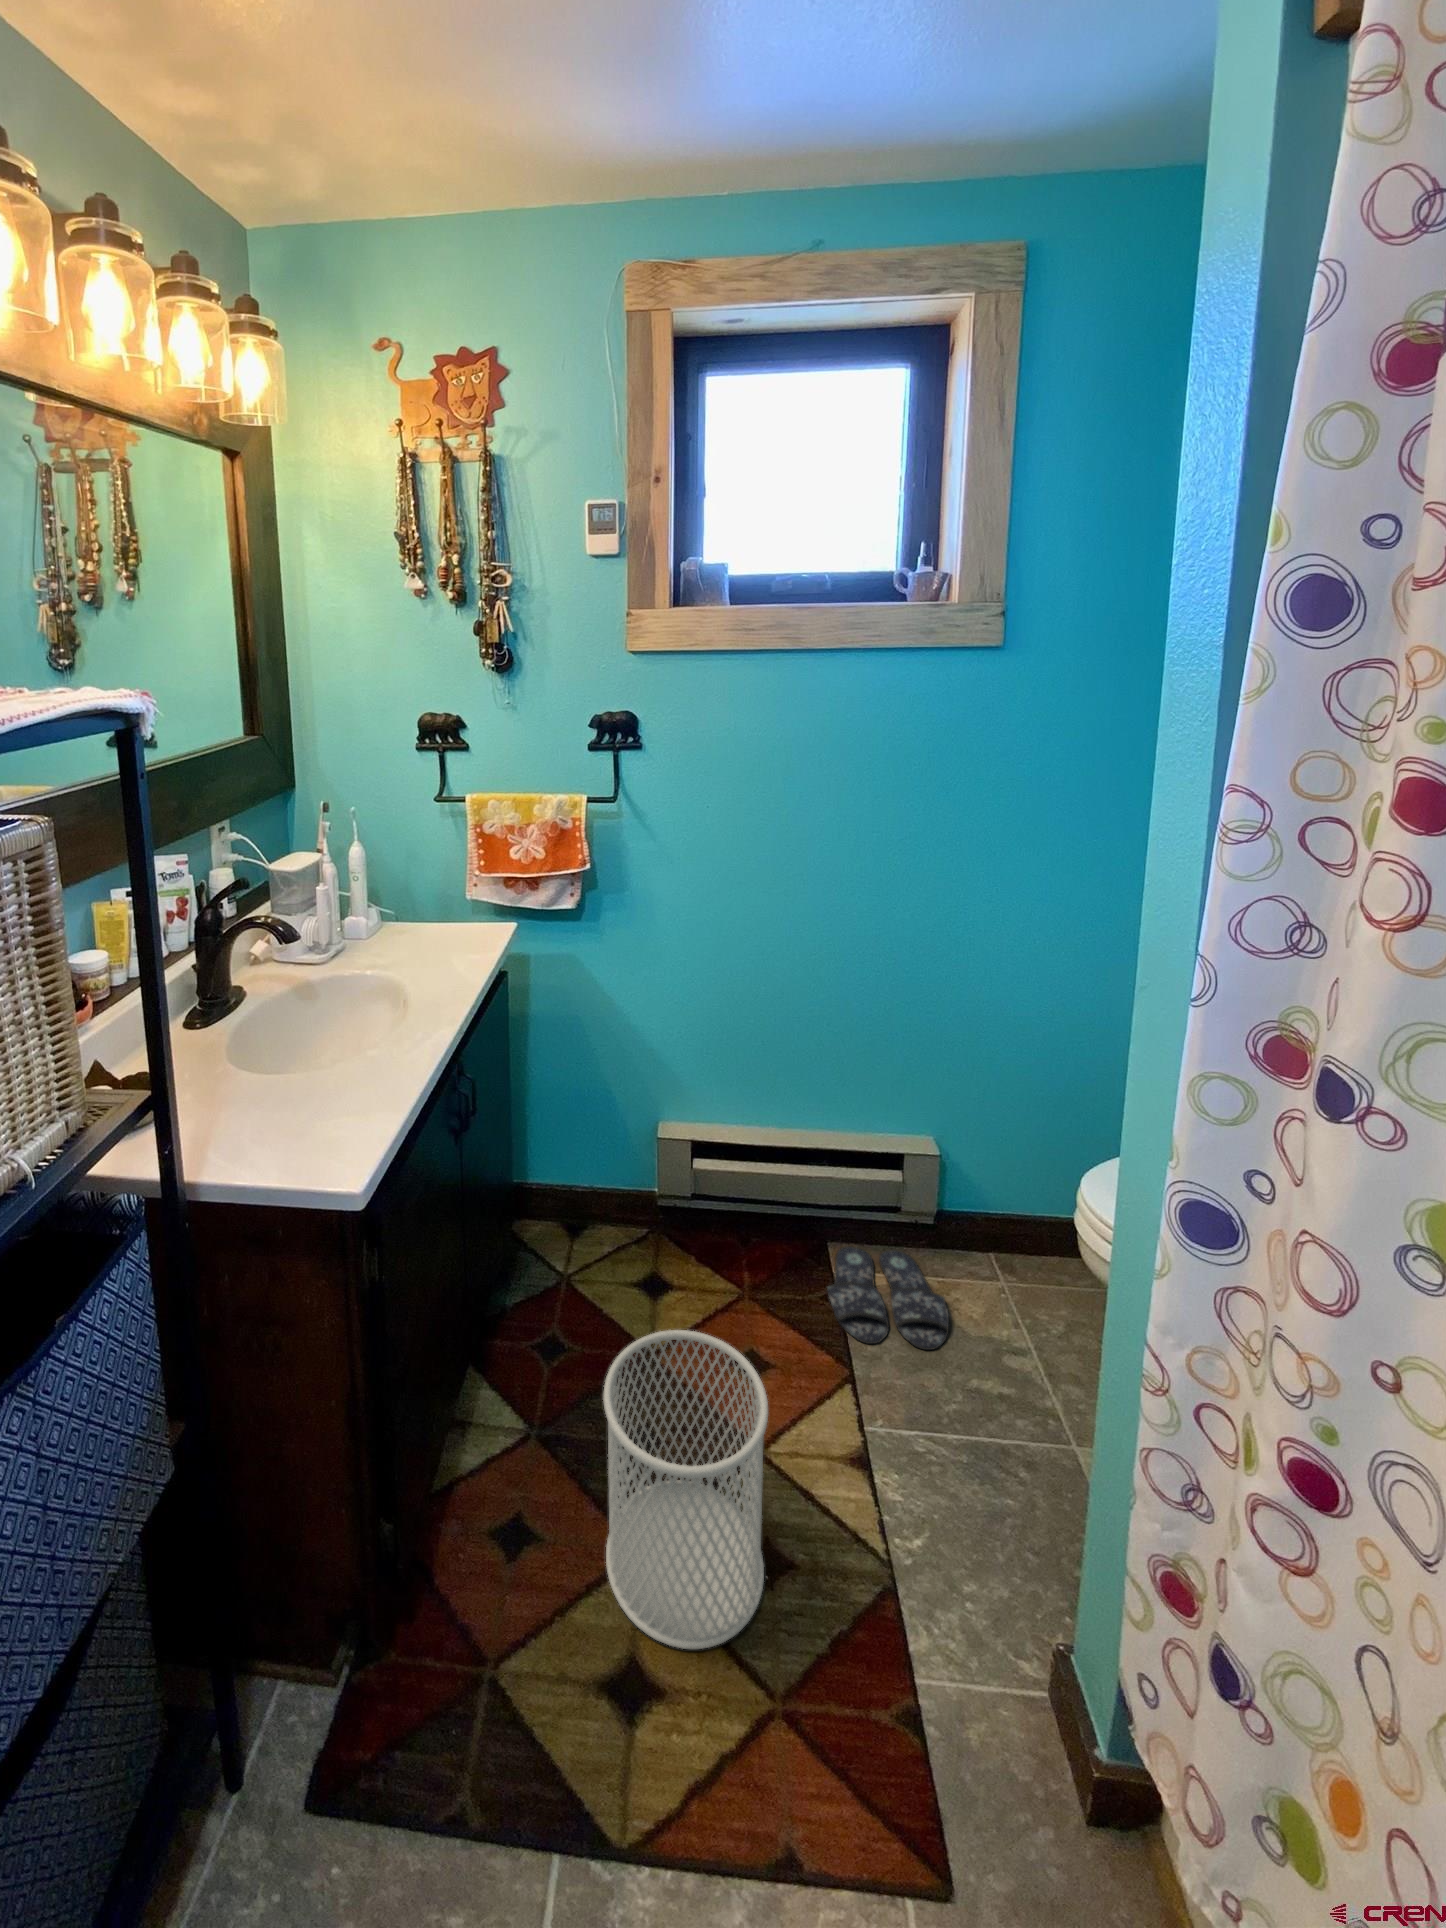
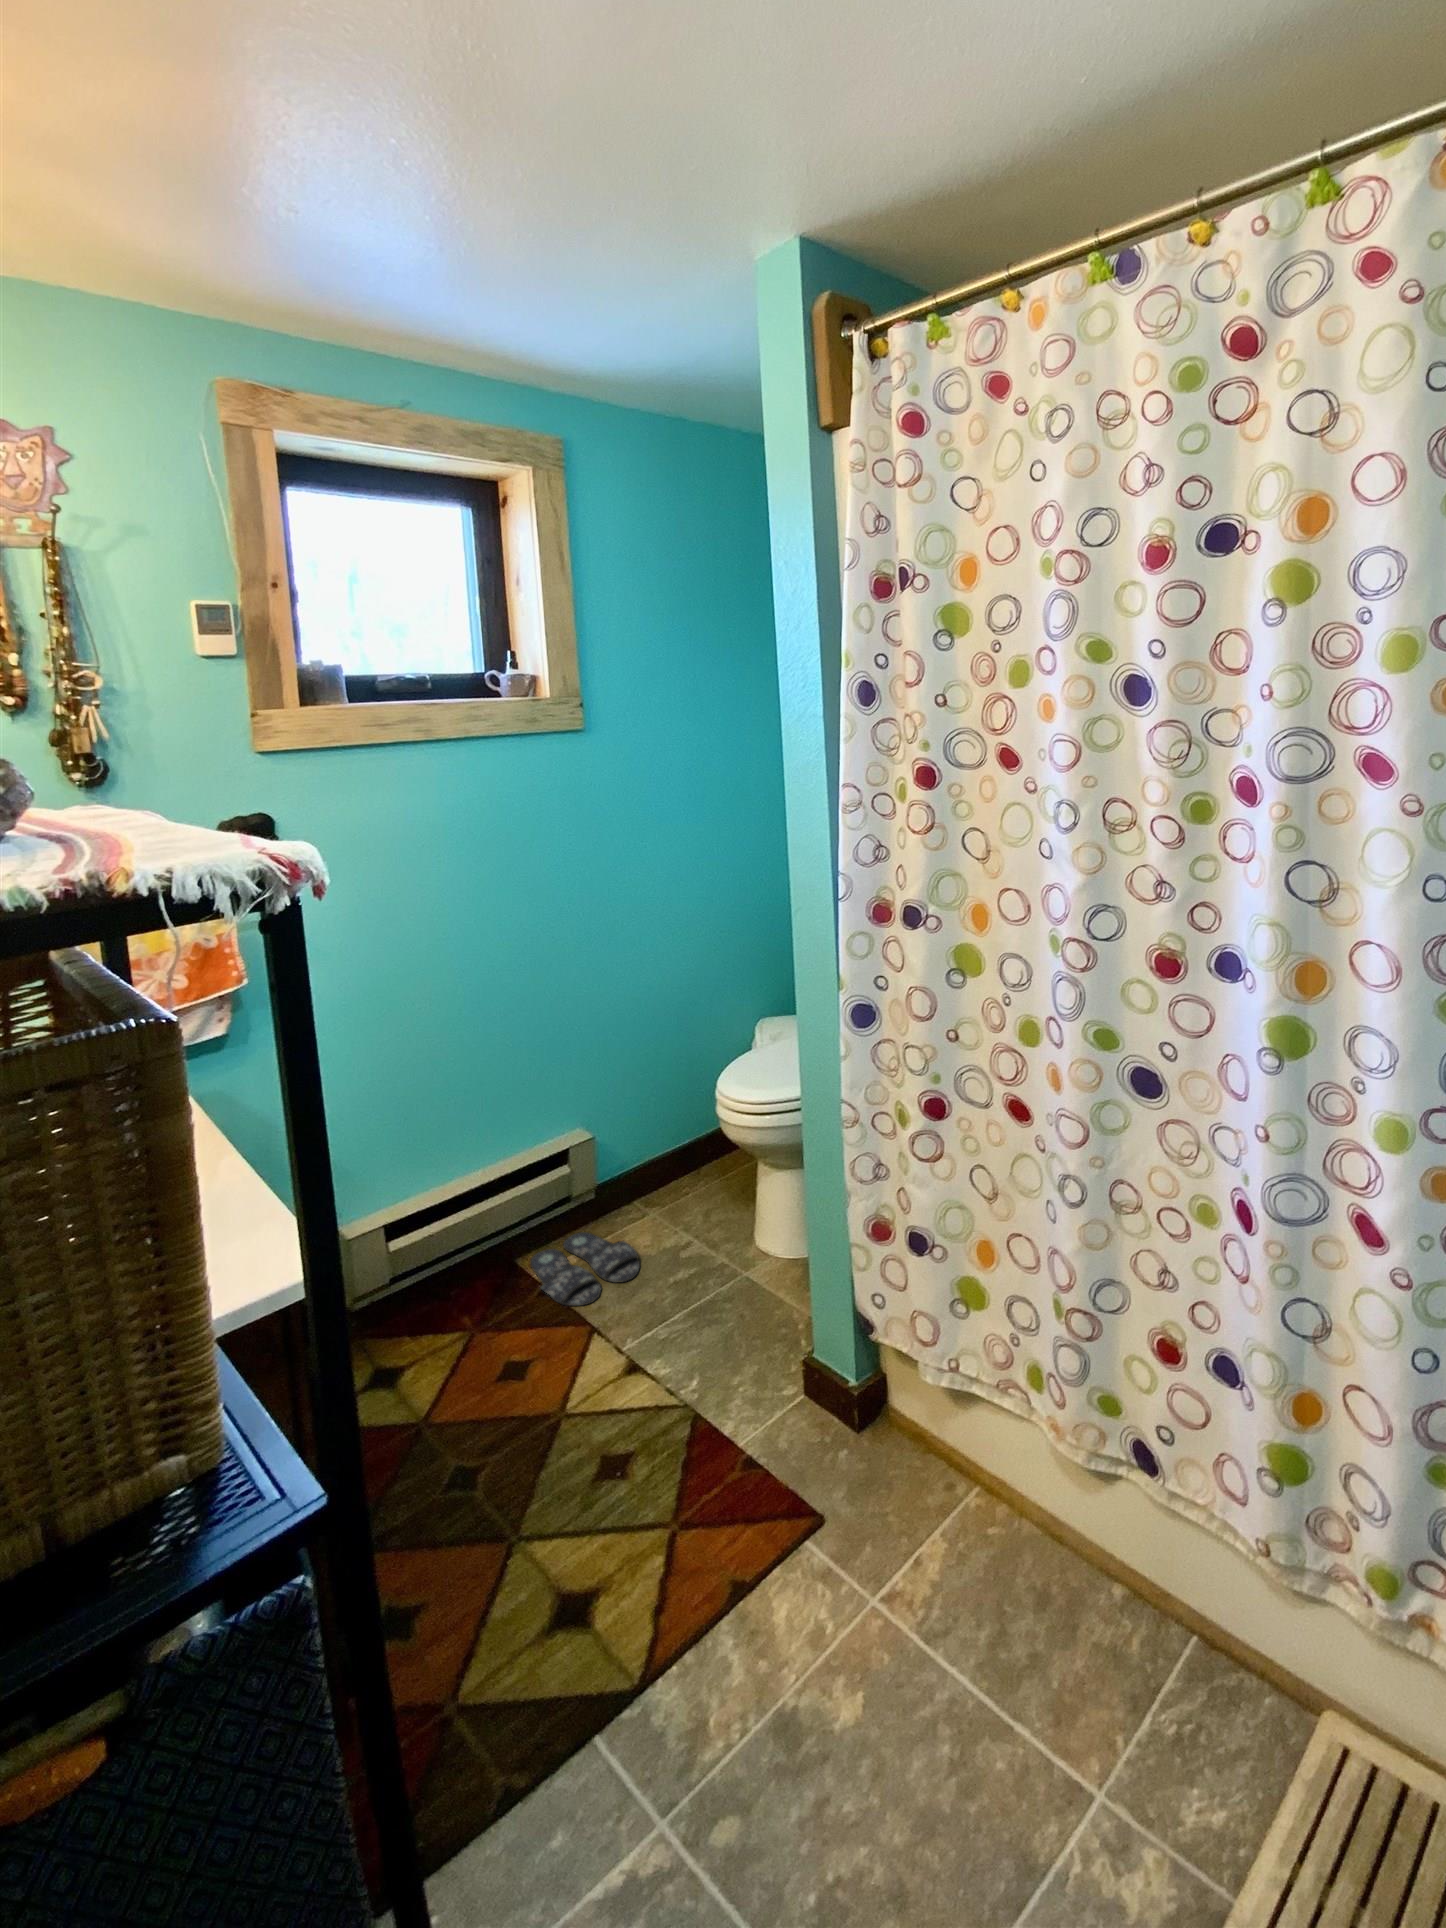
wastebasket: present [603,1330,768,1649] -> none [473,1320,627,1584]

